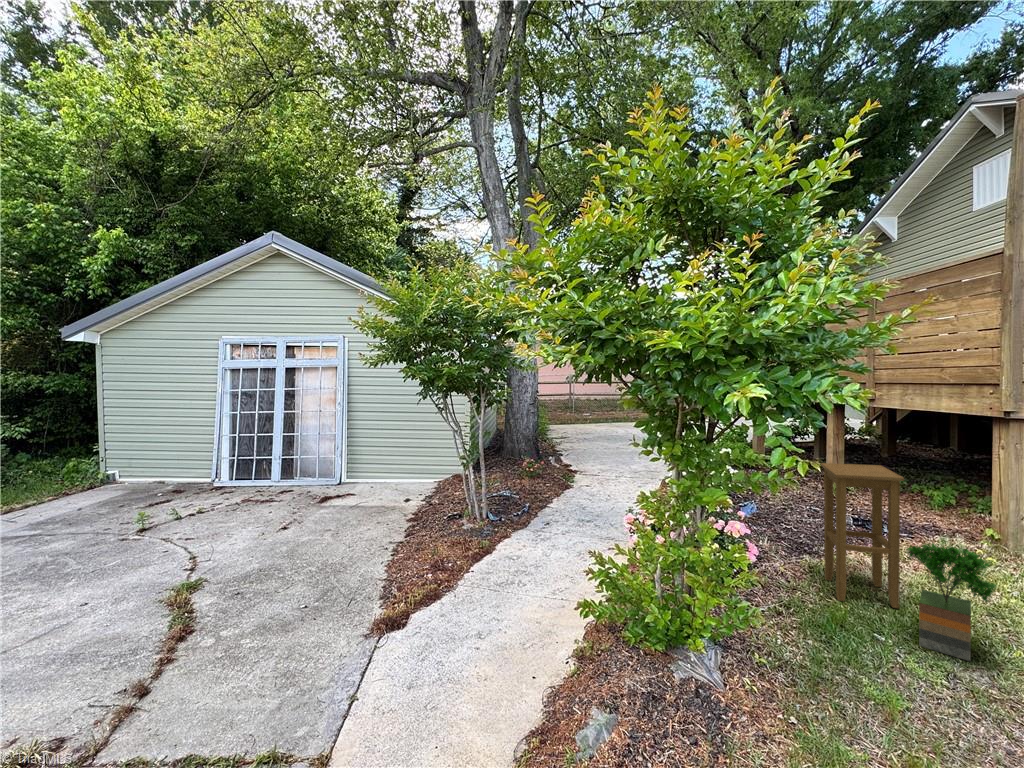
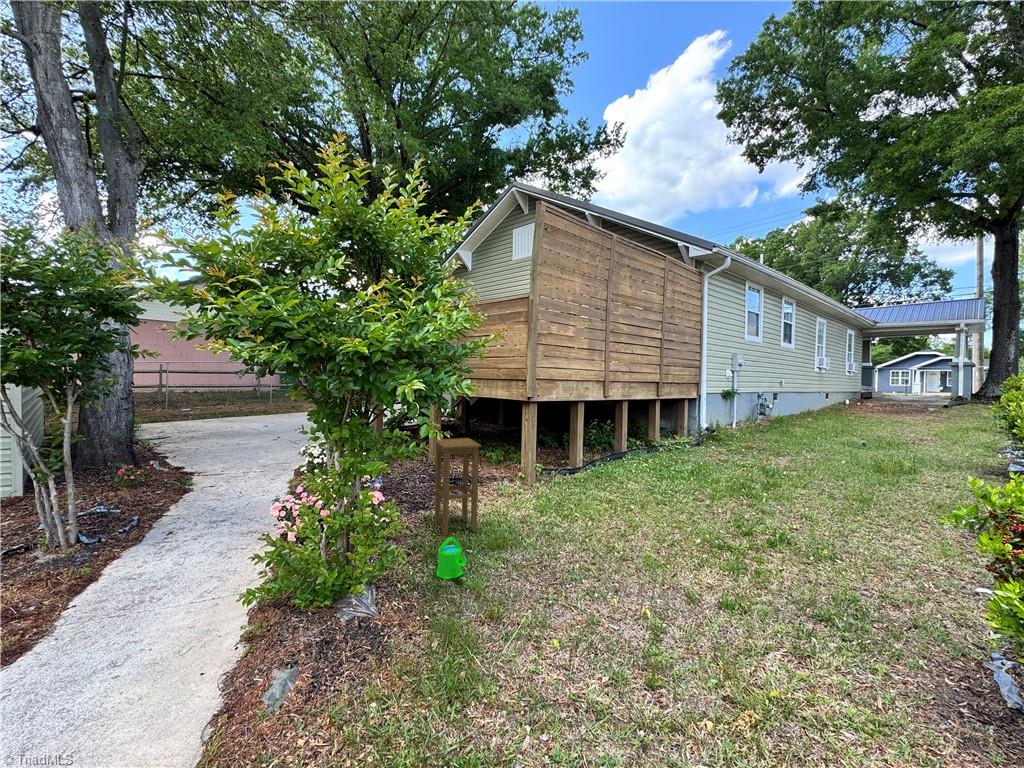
potted tree: present [906,543,997,661] -> none [480,484,523,552]
watering can: none [822,608,875,674] -> present [437,537,466,579]

